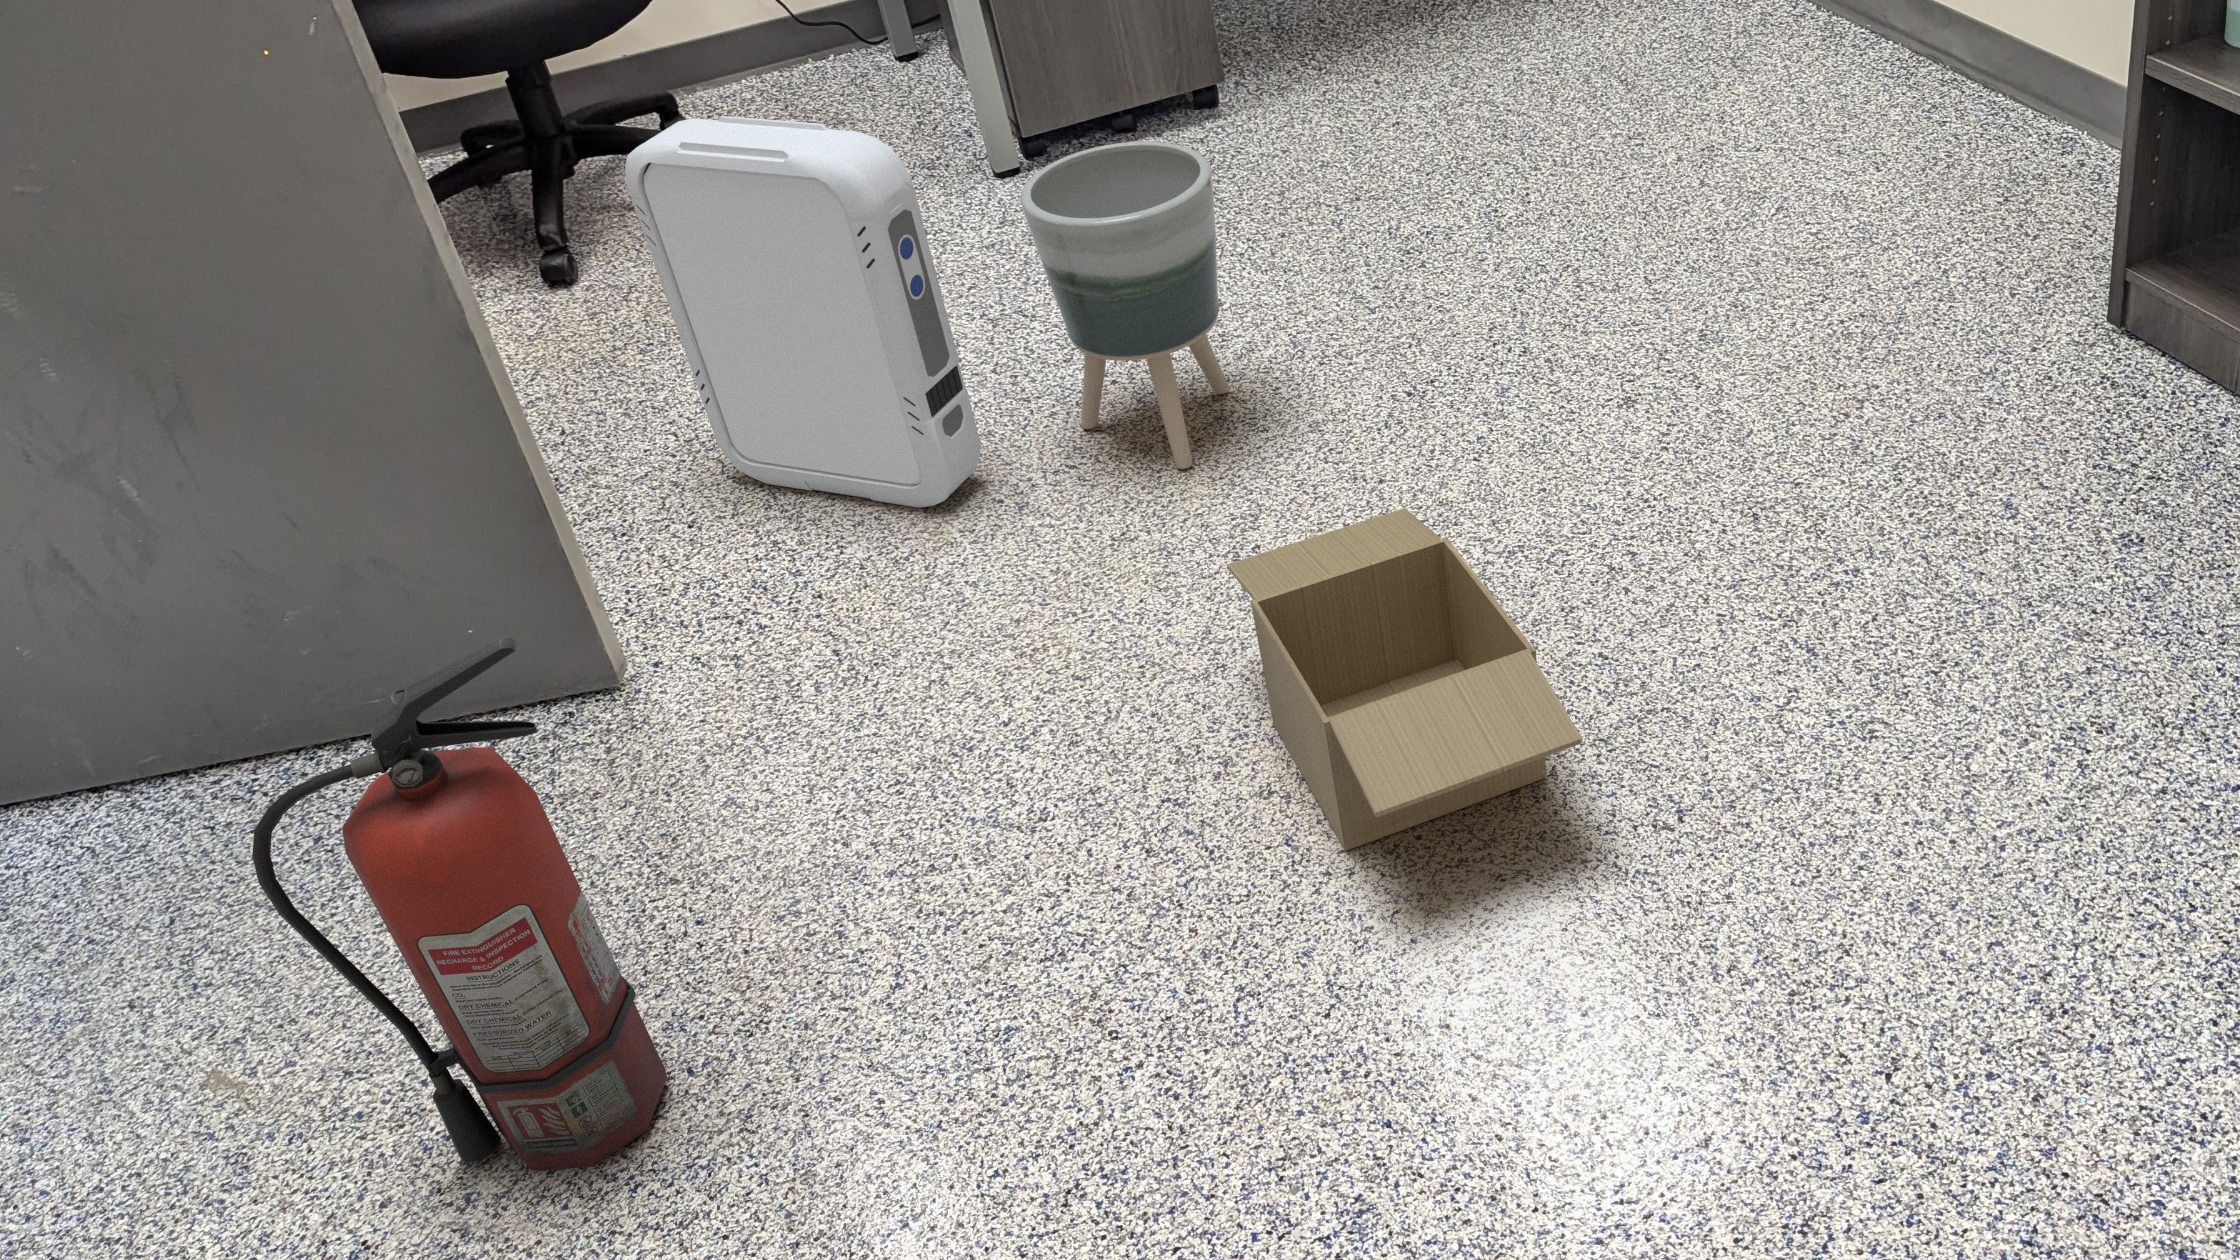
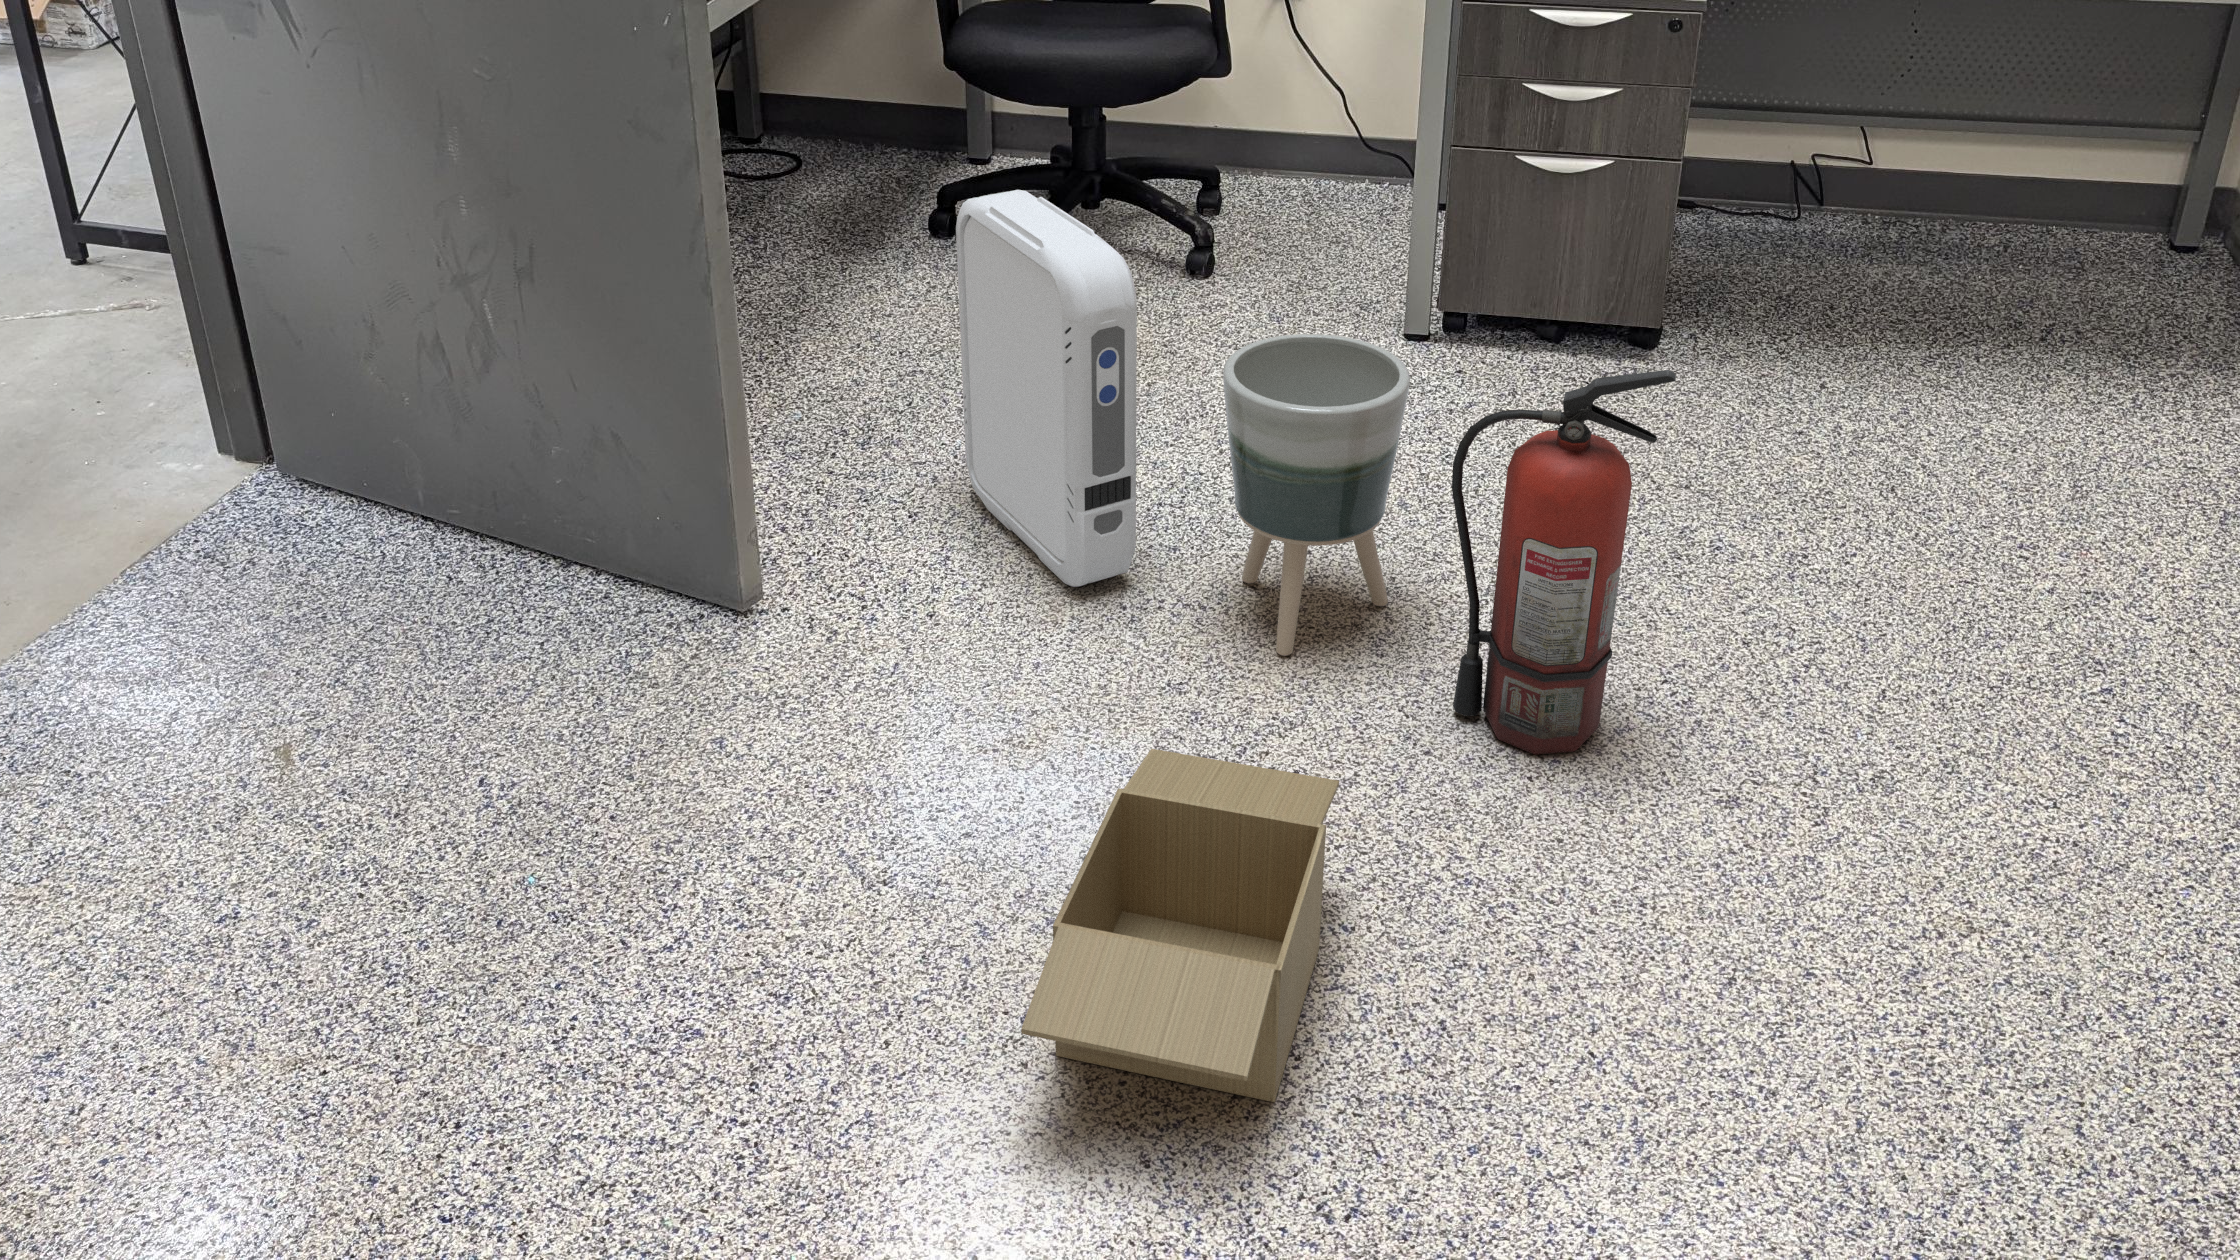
fire extinguisher: present [252,637,667,1171] -> present [1452,370,1676,755]

